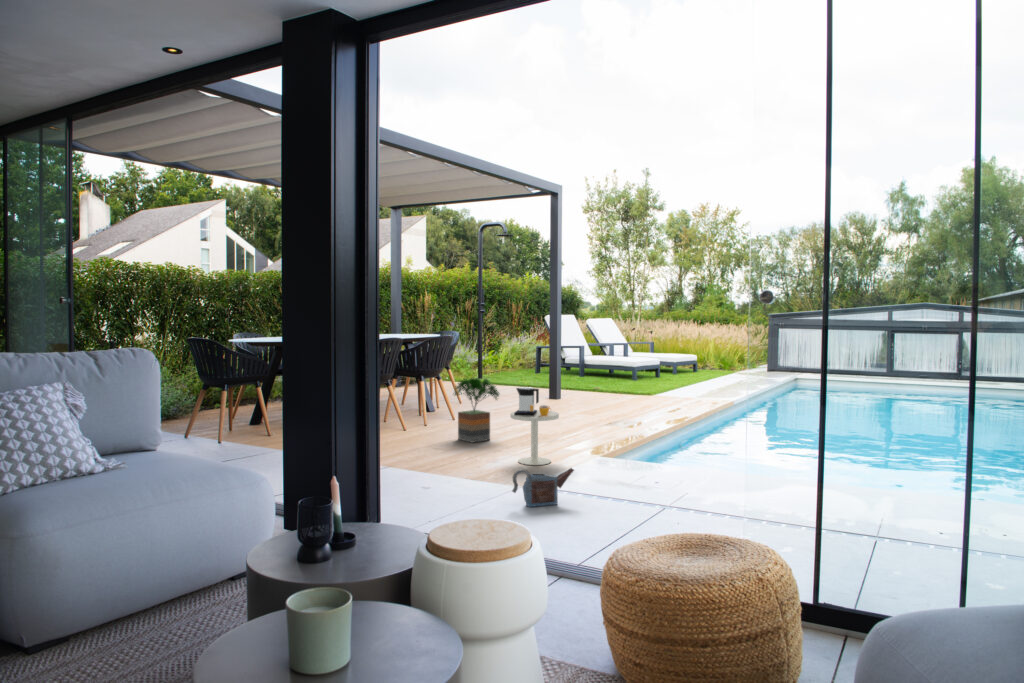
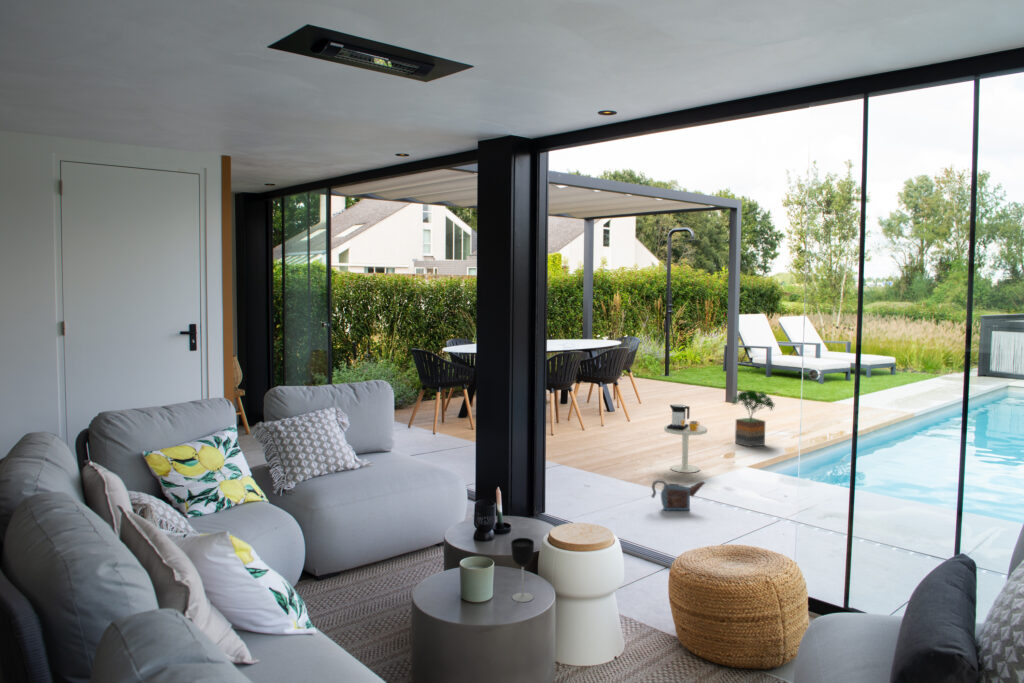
potted tree: present [453,378,499,443] -> present [733,390,774,447]
wine glass: none [382,542,422,655] -> present [511,538,534,602]

